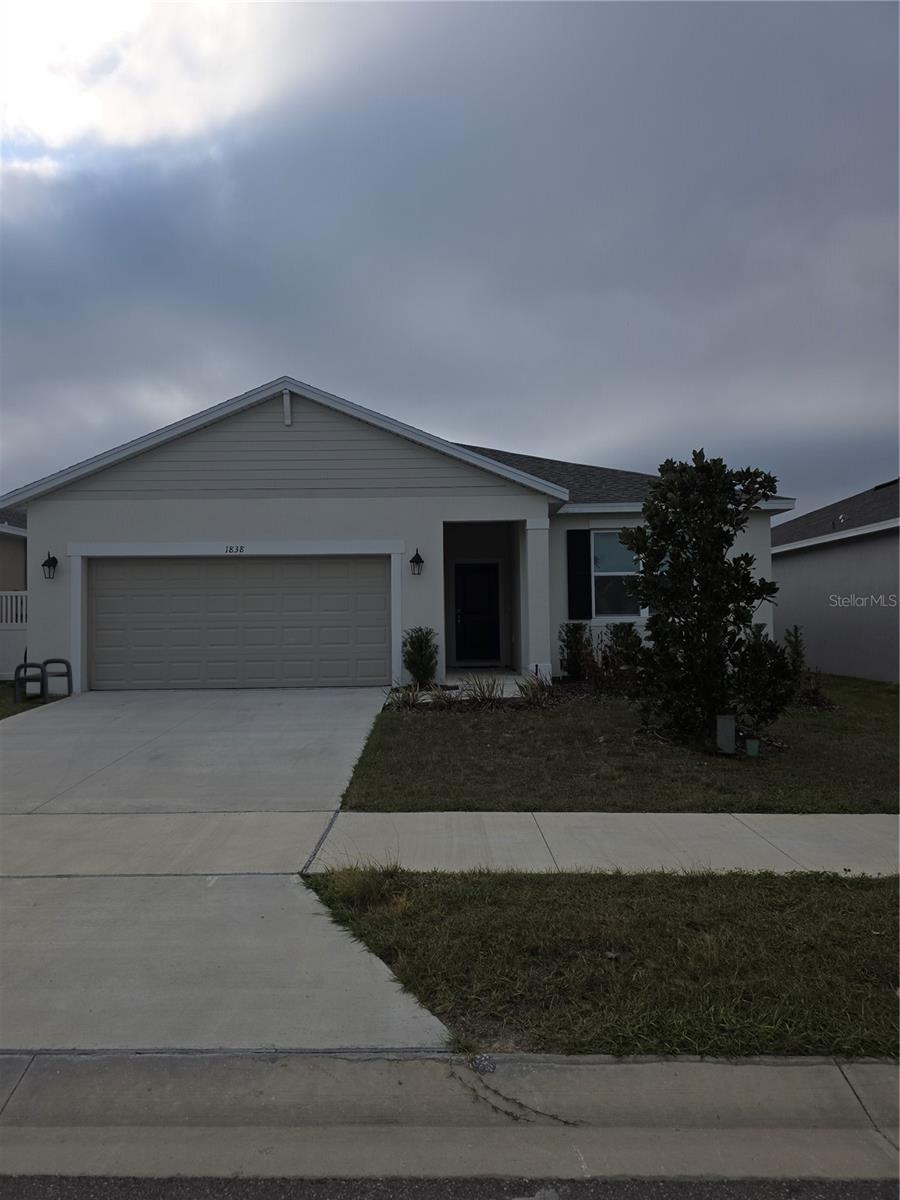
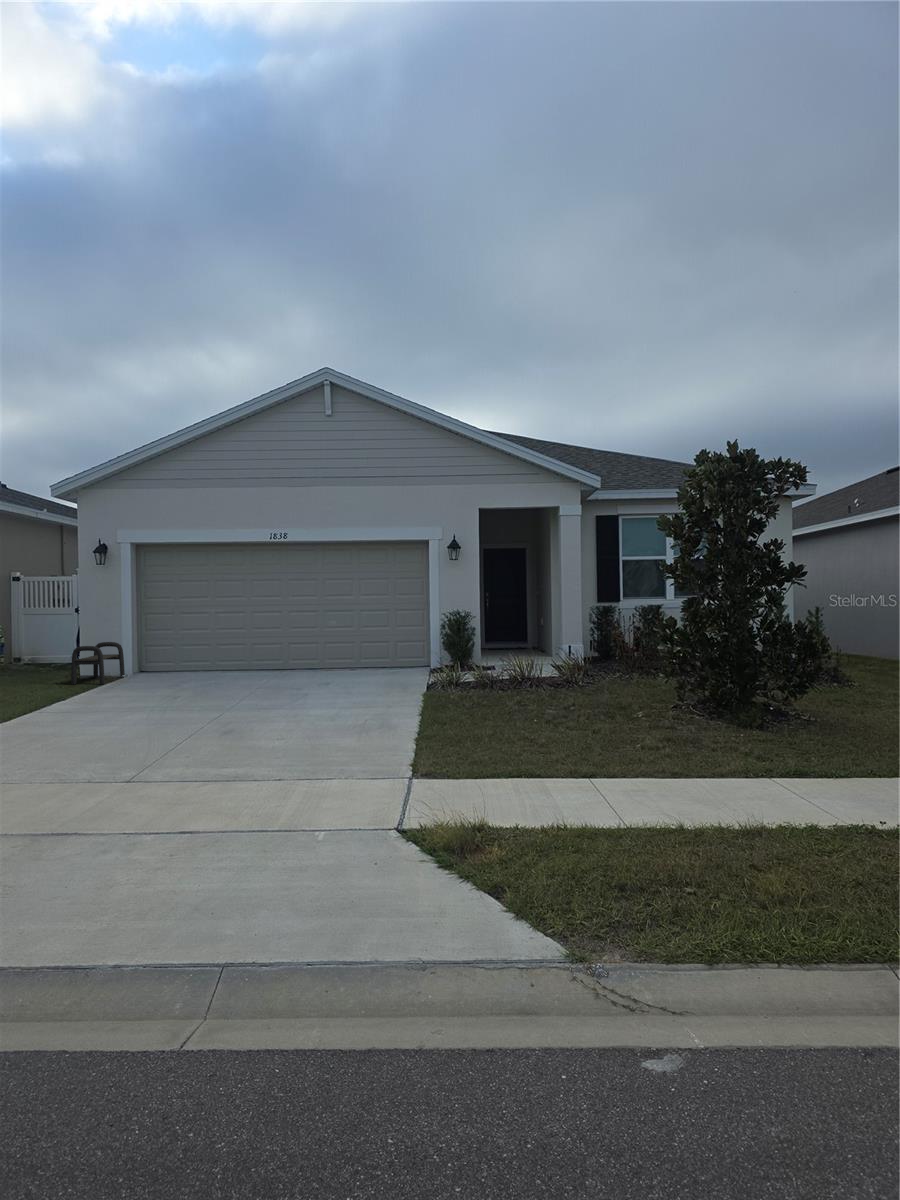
trash can: present [717,716,759,756] -> none [752,692,792,729]

